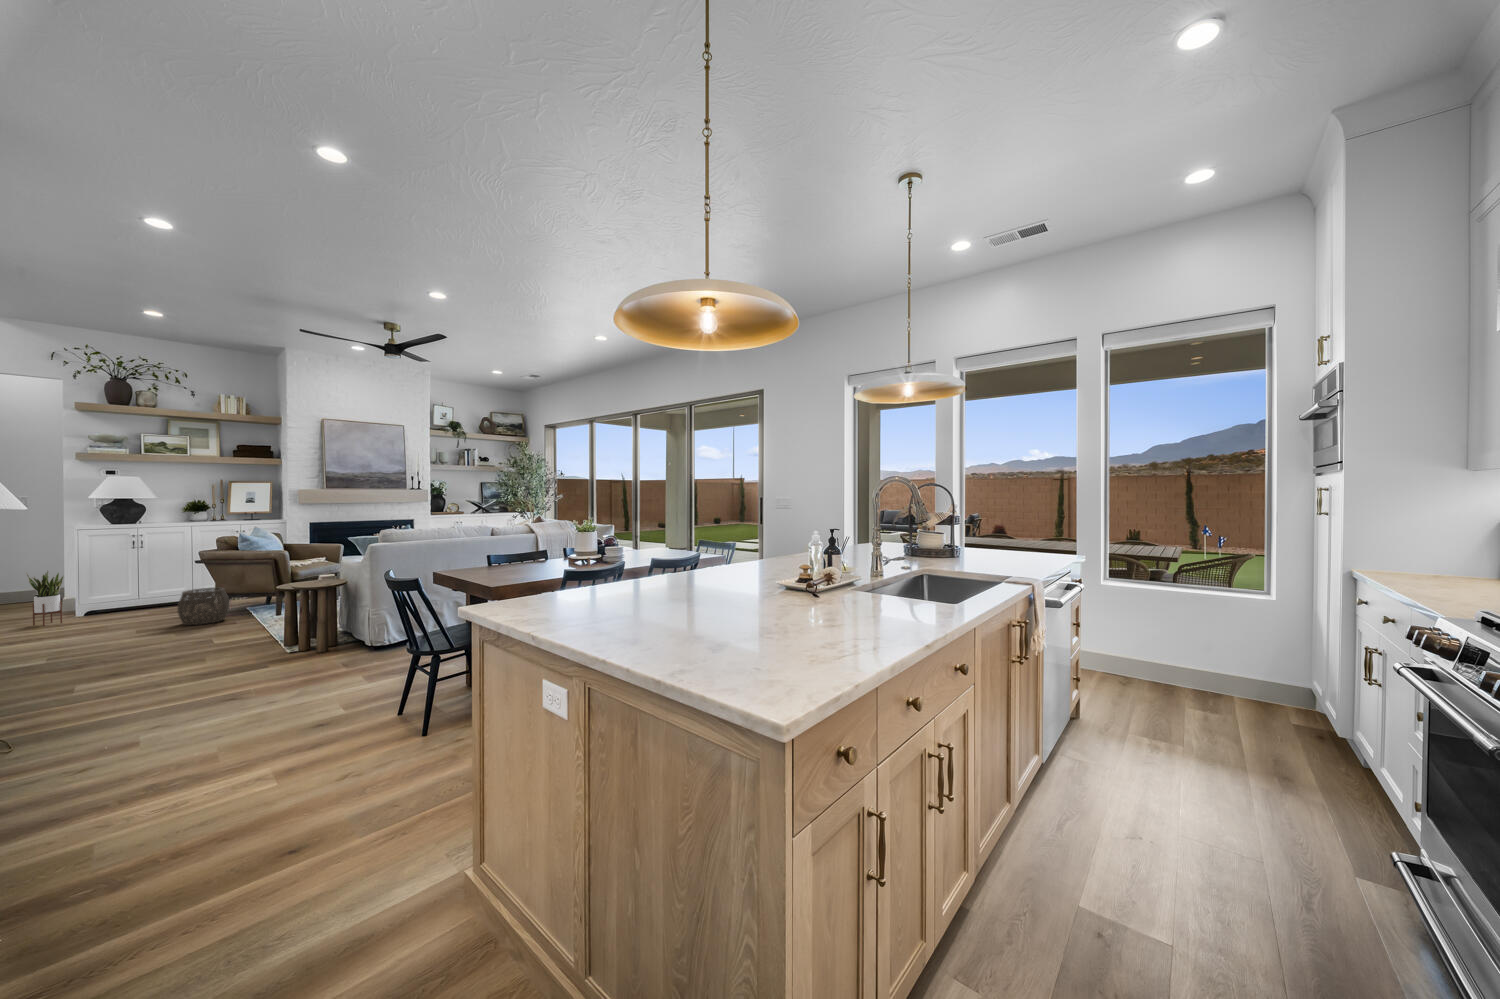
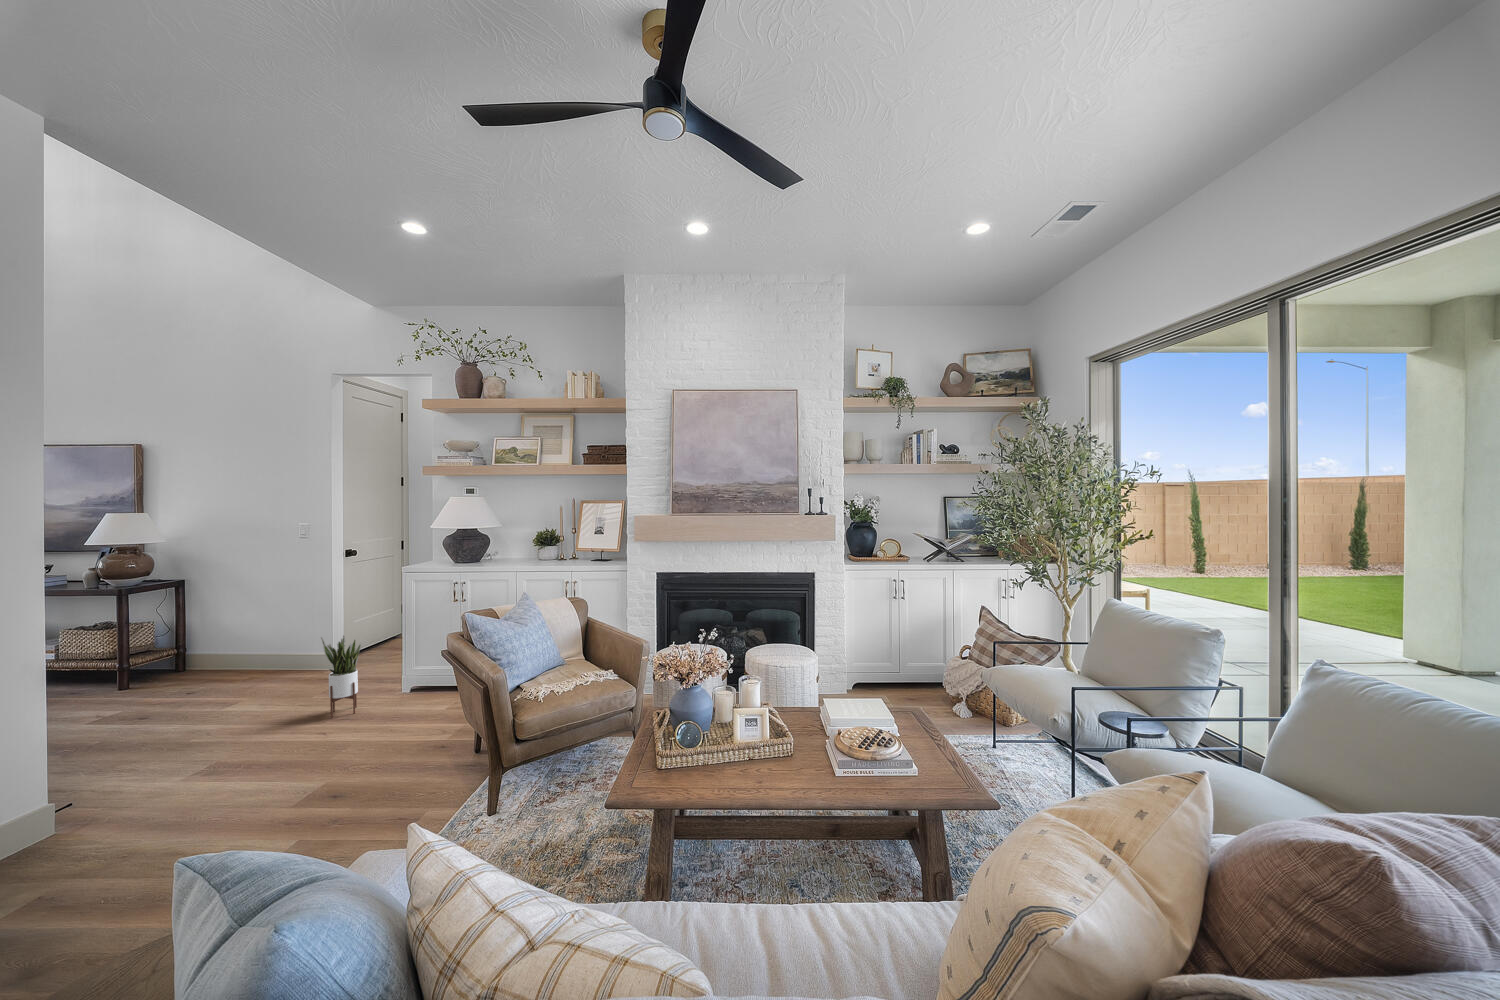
woven basket: present [177,588,229,625] -> none [346,720,438,813]

